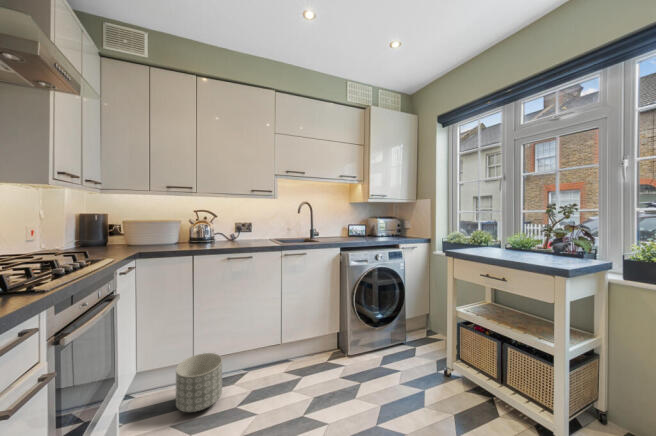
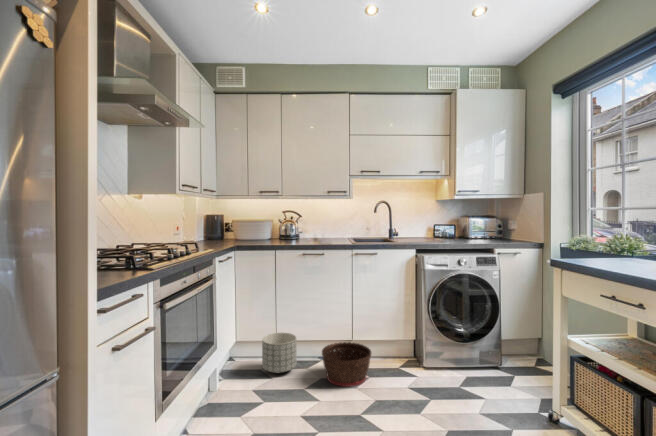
basket: none [256,349,312,408] -> present [322,342,371,387]

